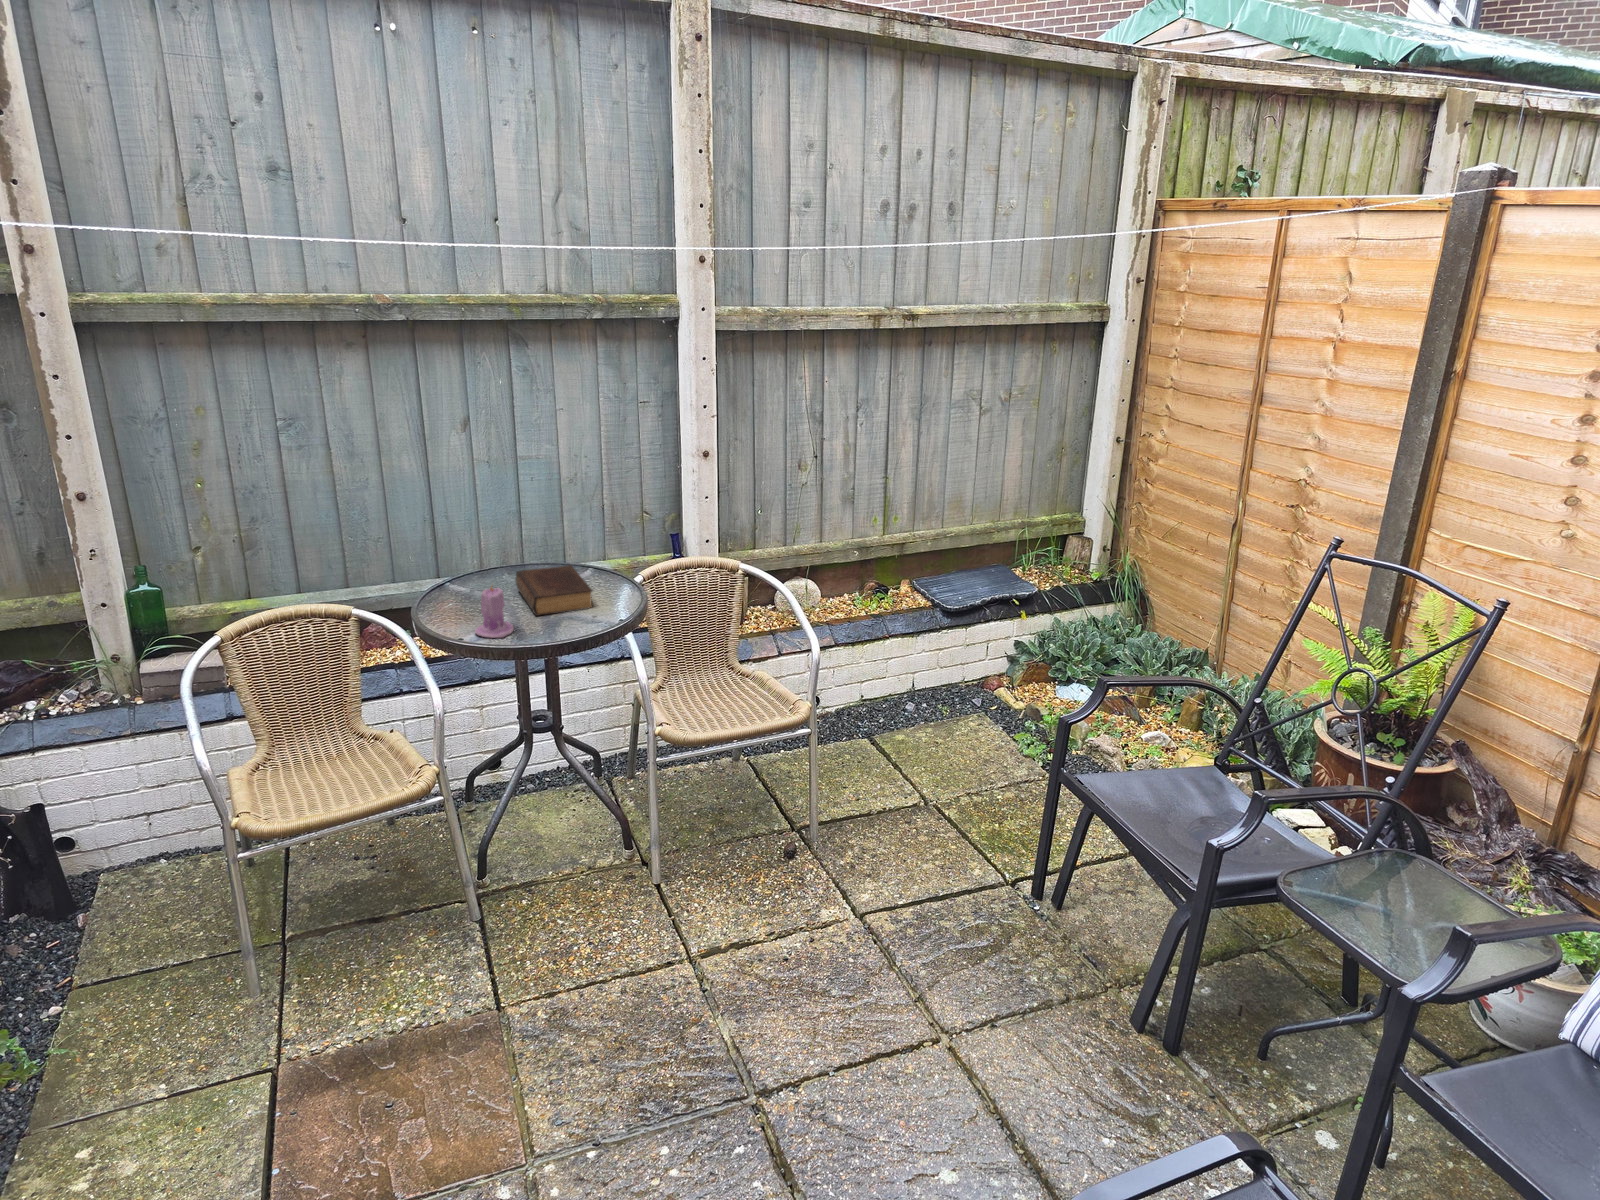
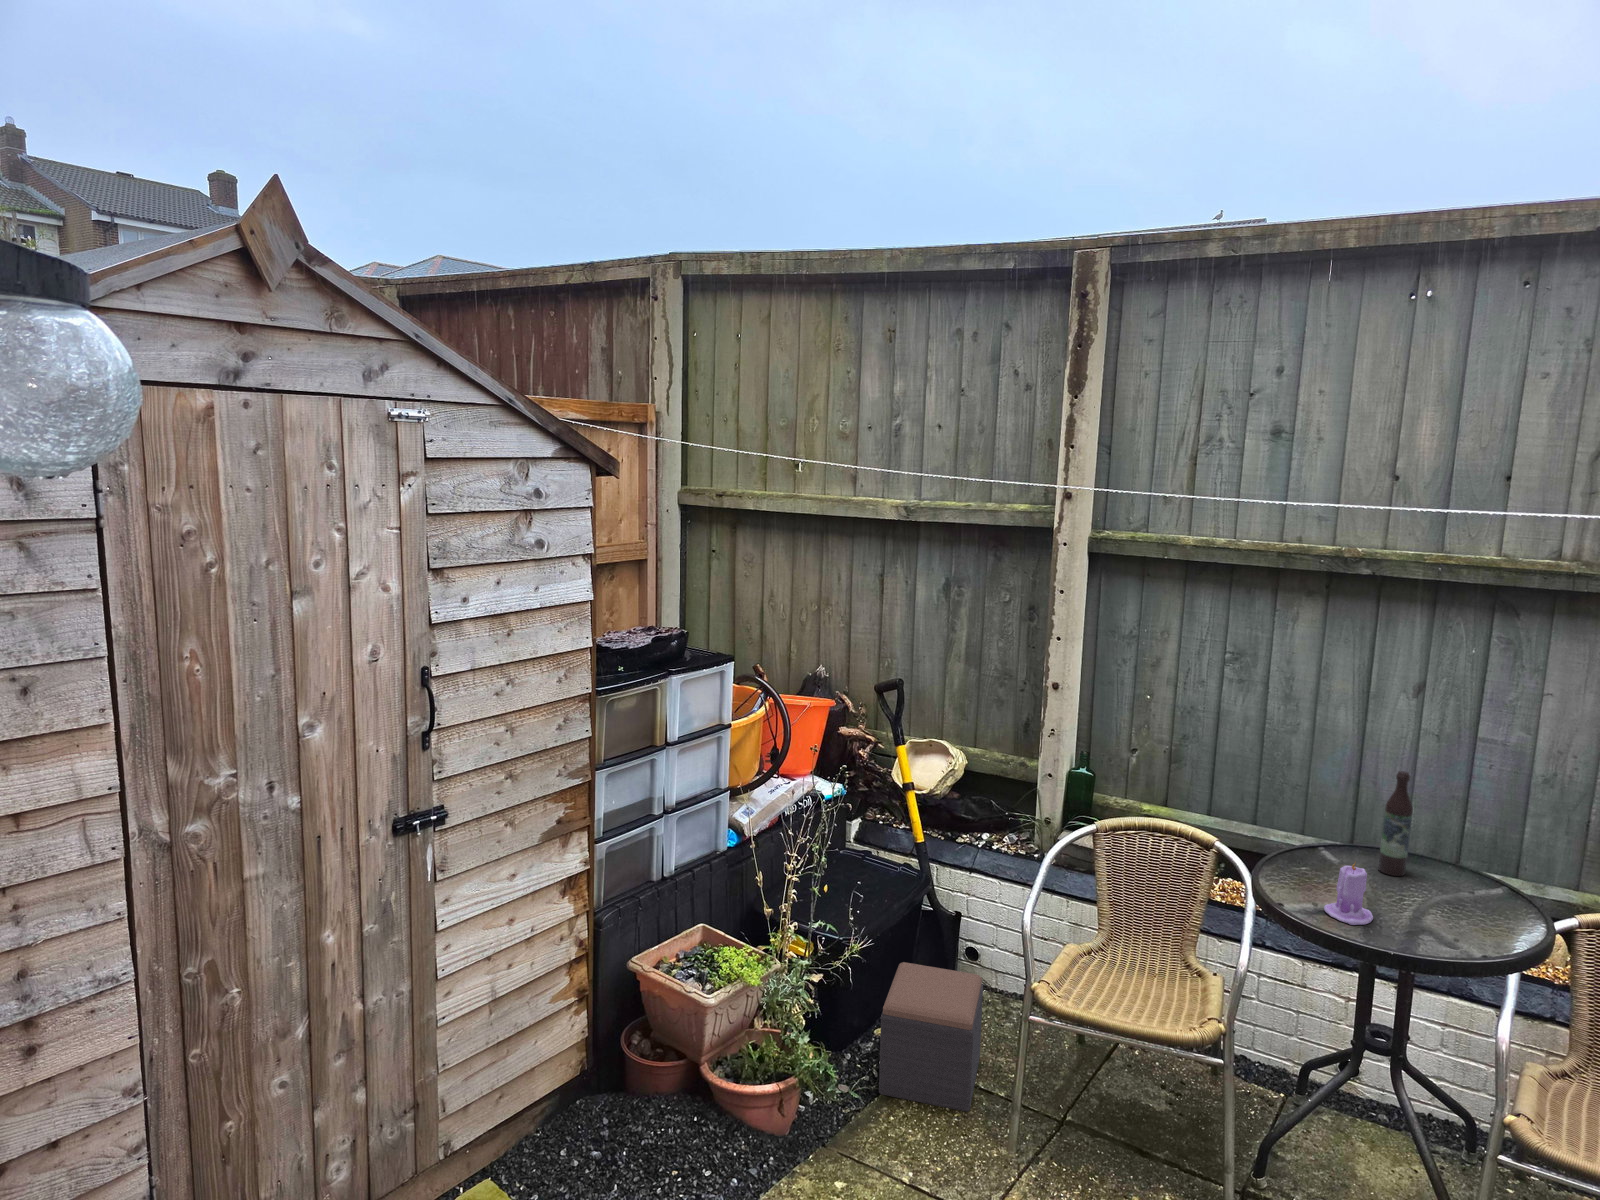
wine bottle: none [483,497,508,590] -> present [1378,771,1413,876]
book: present [515,565,592,616] -> none [1409,861,1497,937]
footstool: none [13,853,183,1044] -> present [879,962,983,1112]

